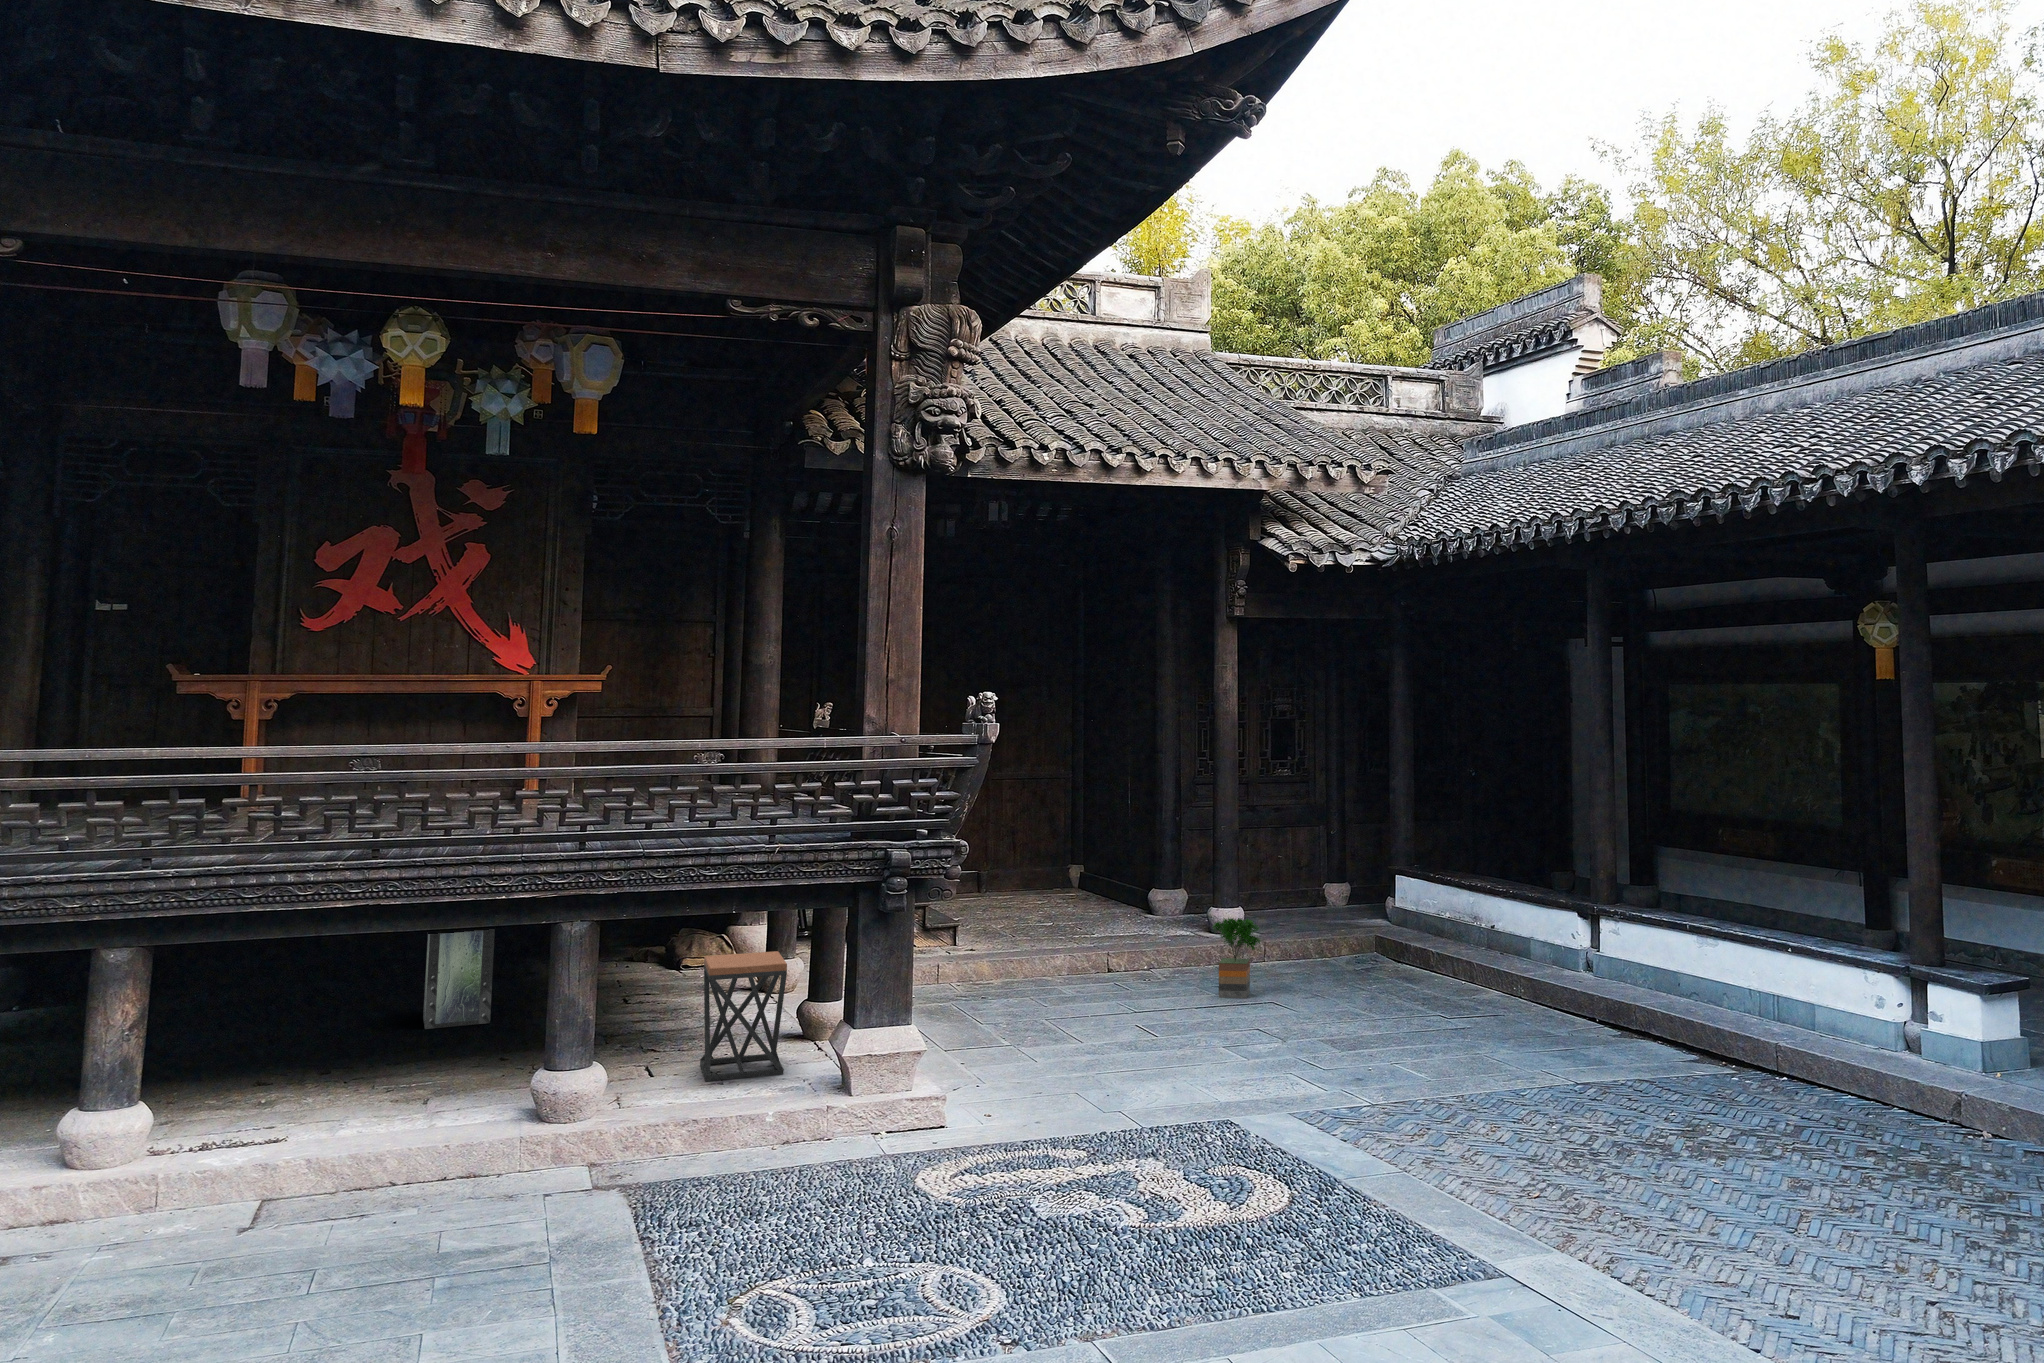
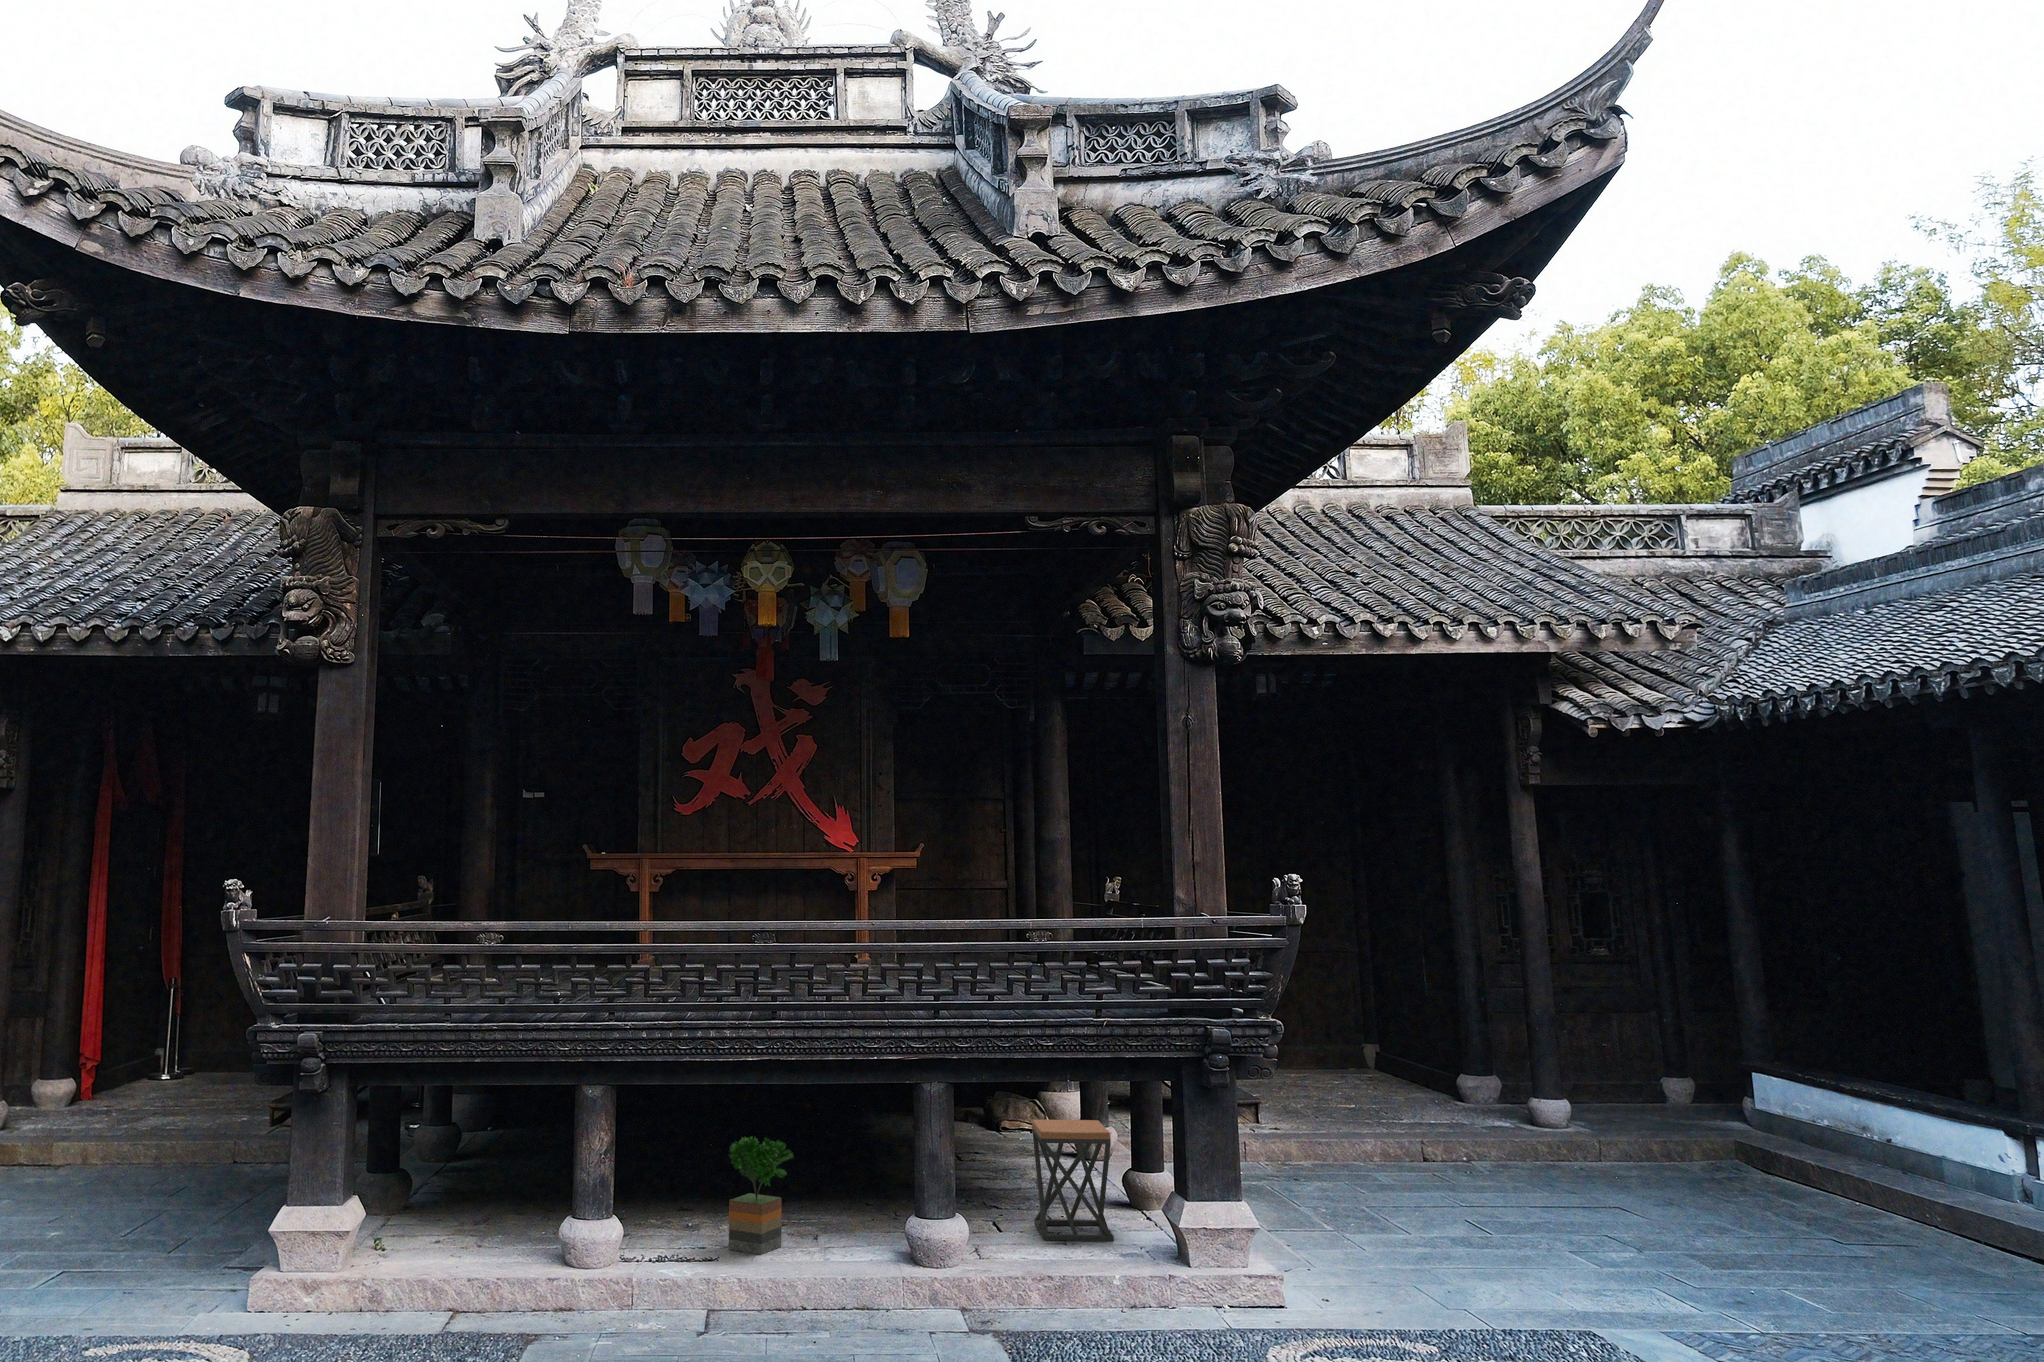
potted tree: present [1213,918,1260,998] -> present [729,1136,793,1255]
storage box: present [423,929,495,1029] -> none [787,1072,842,1168]

